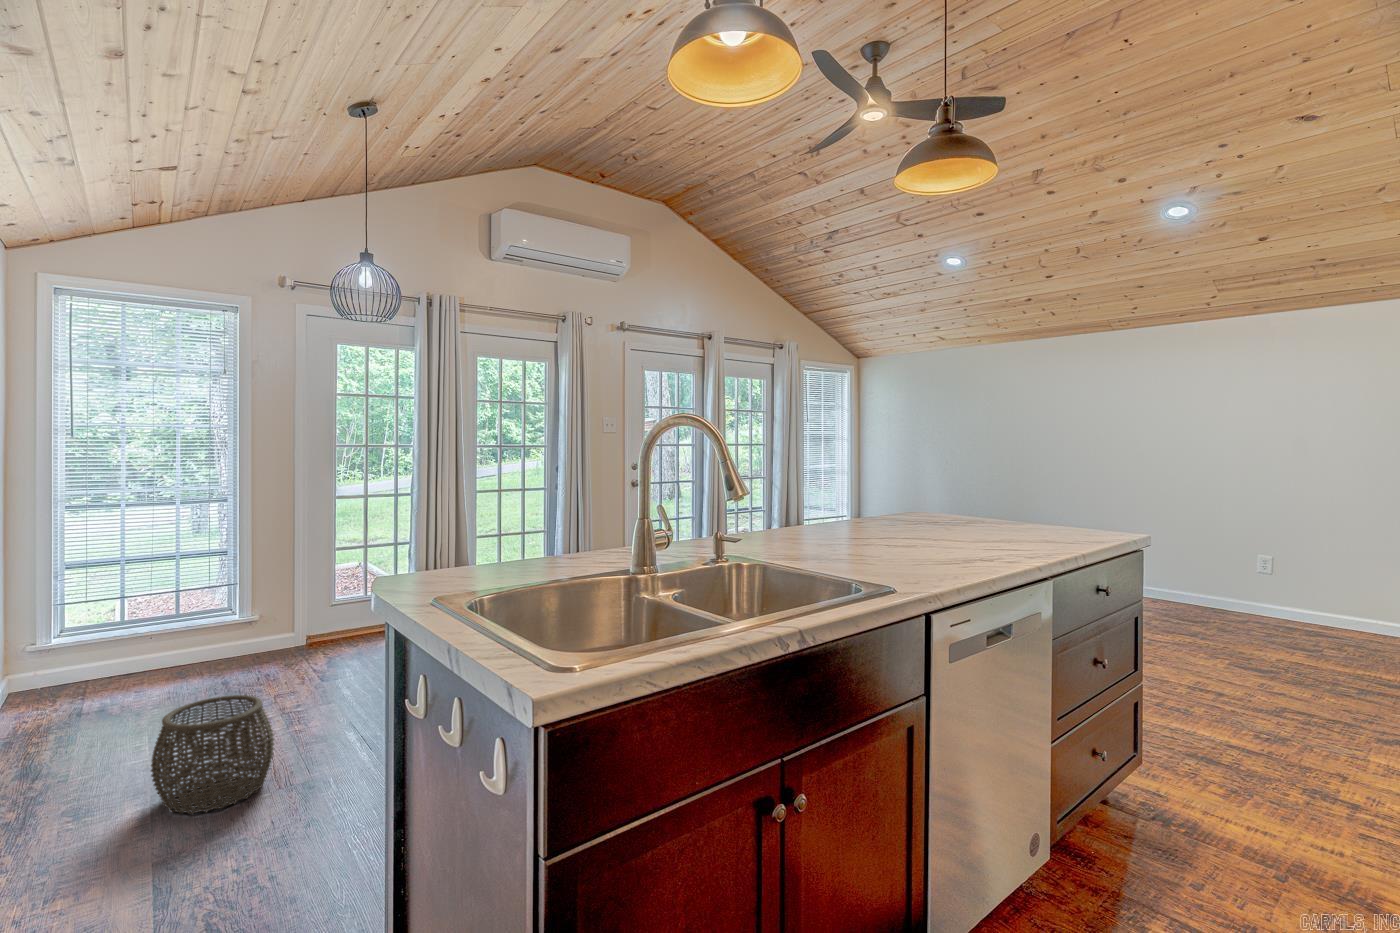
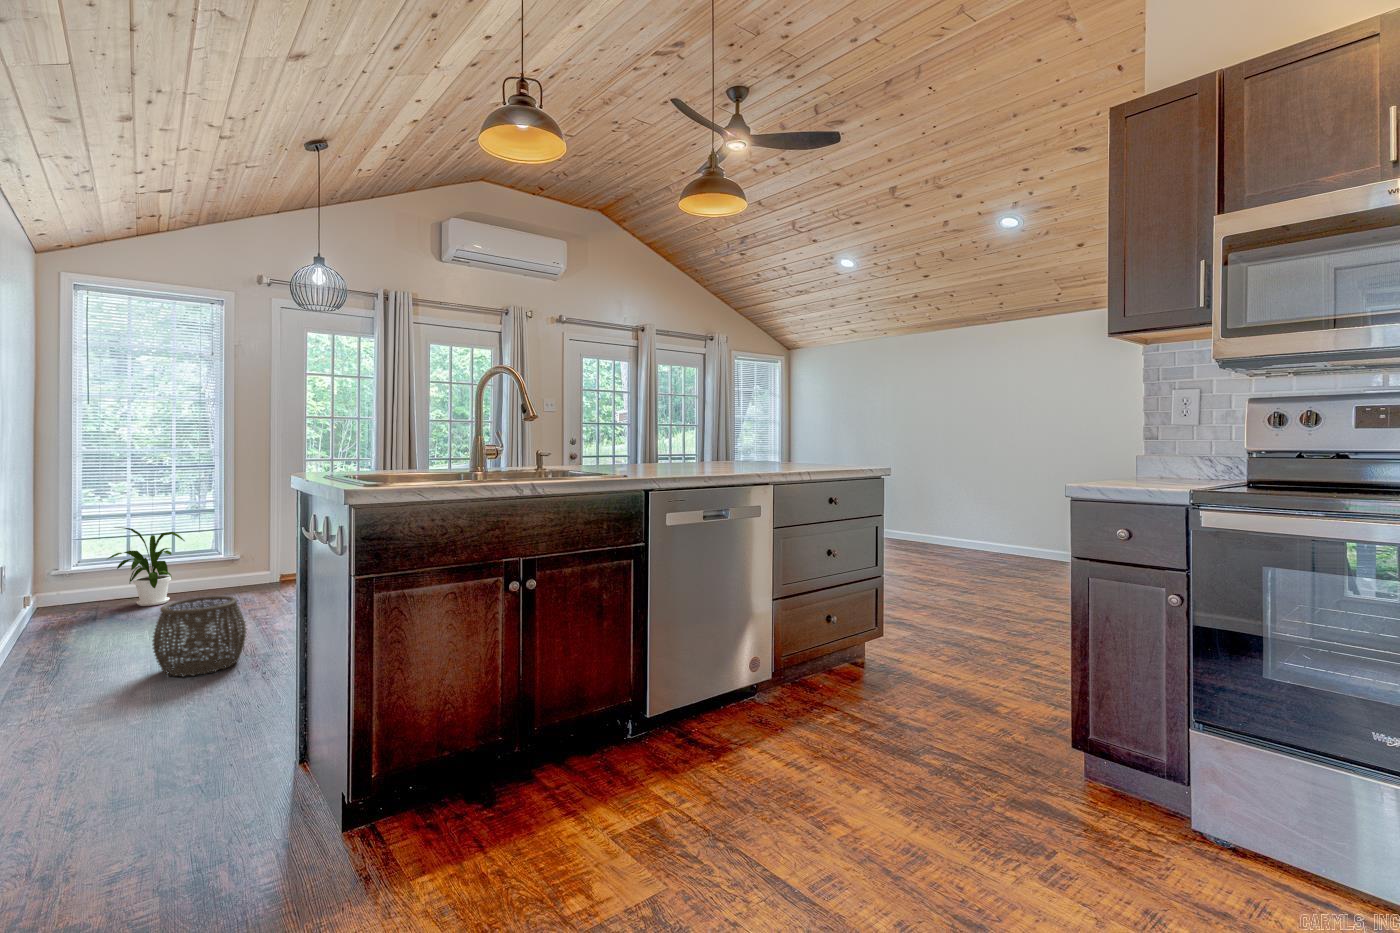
house plant: none [92,586,190,682] -> present [108,527,185,606]

